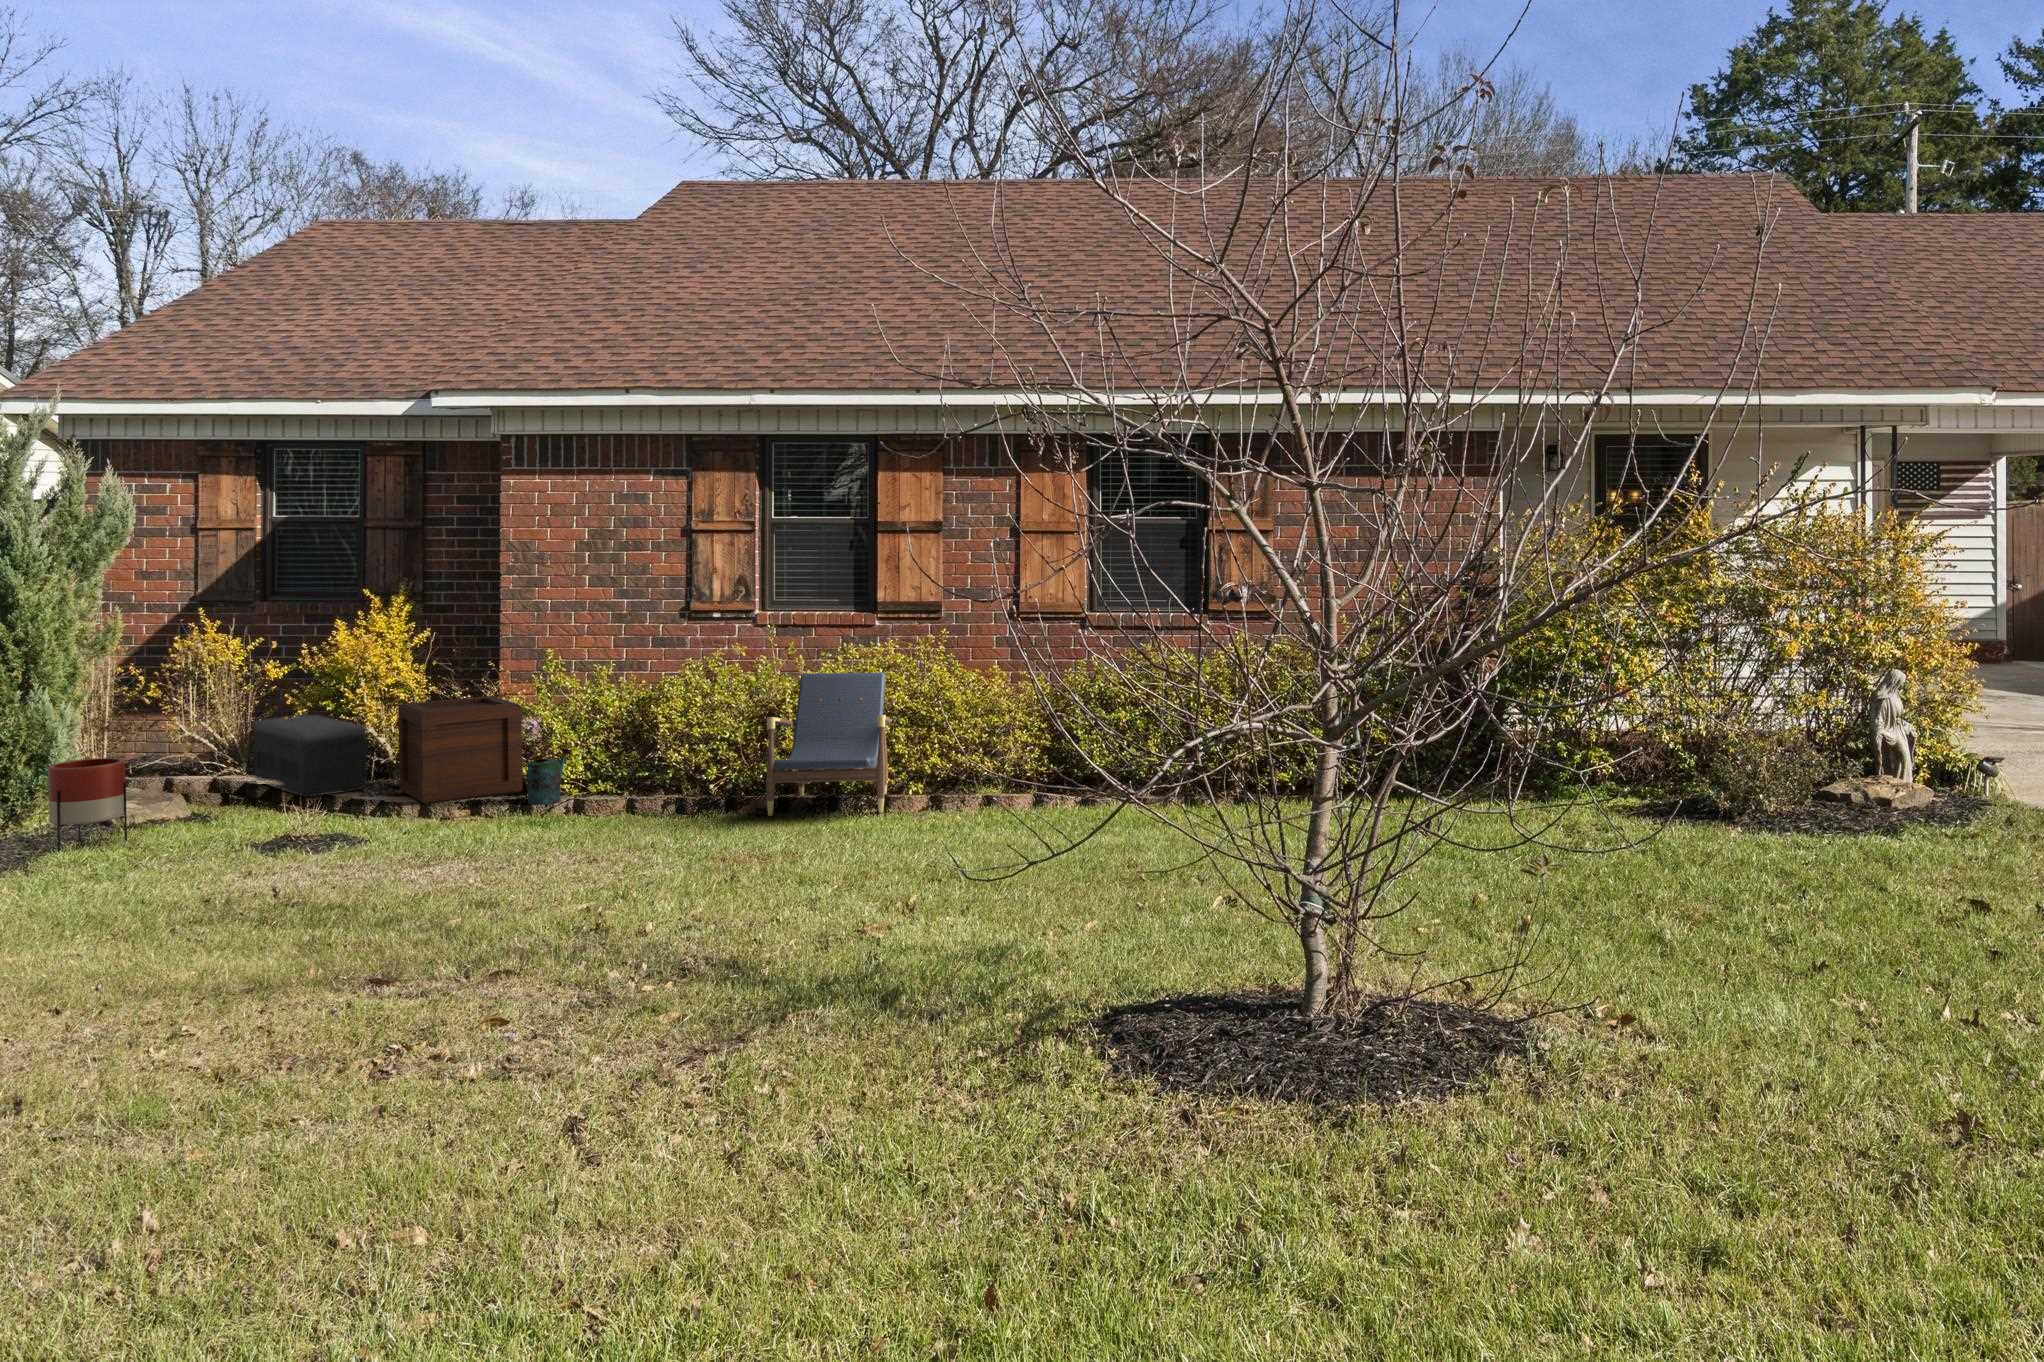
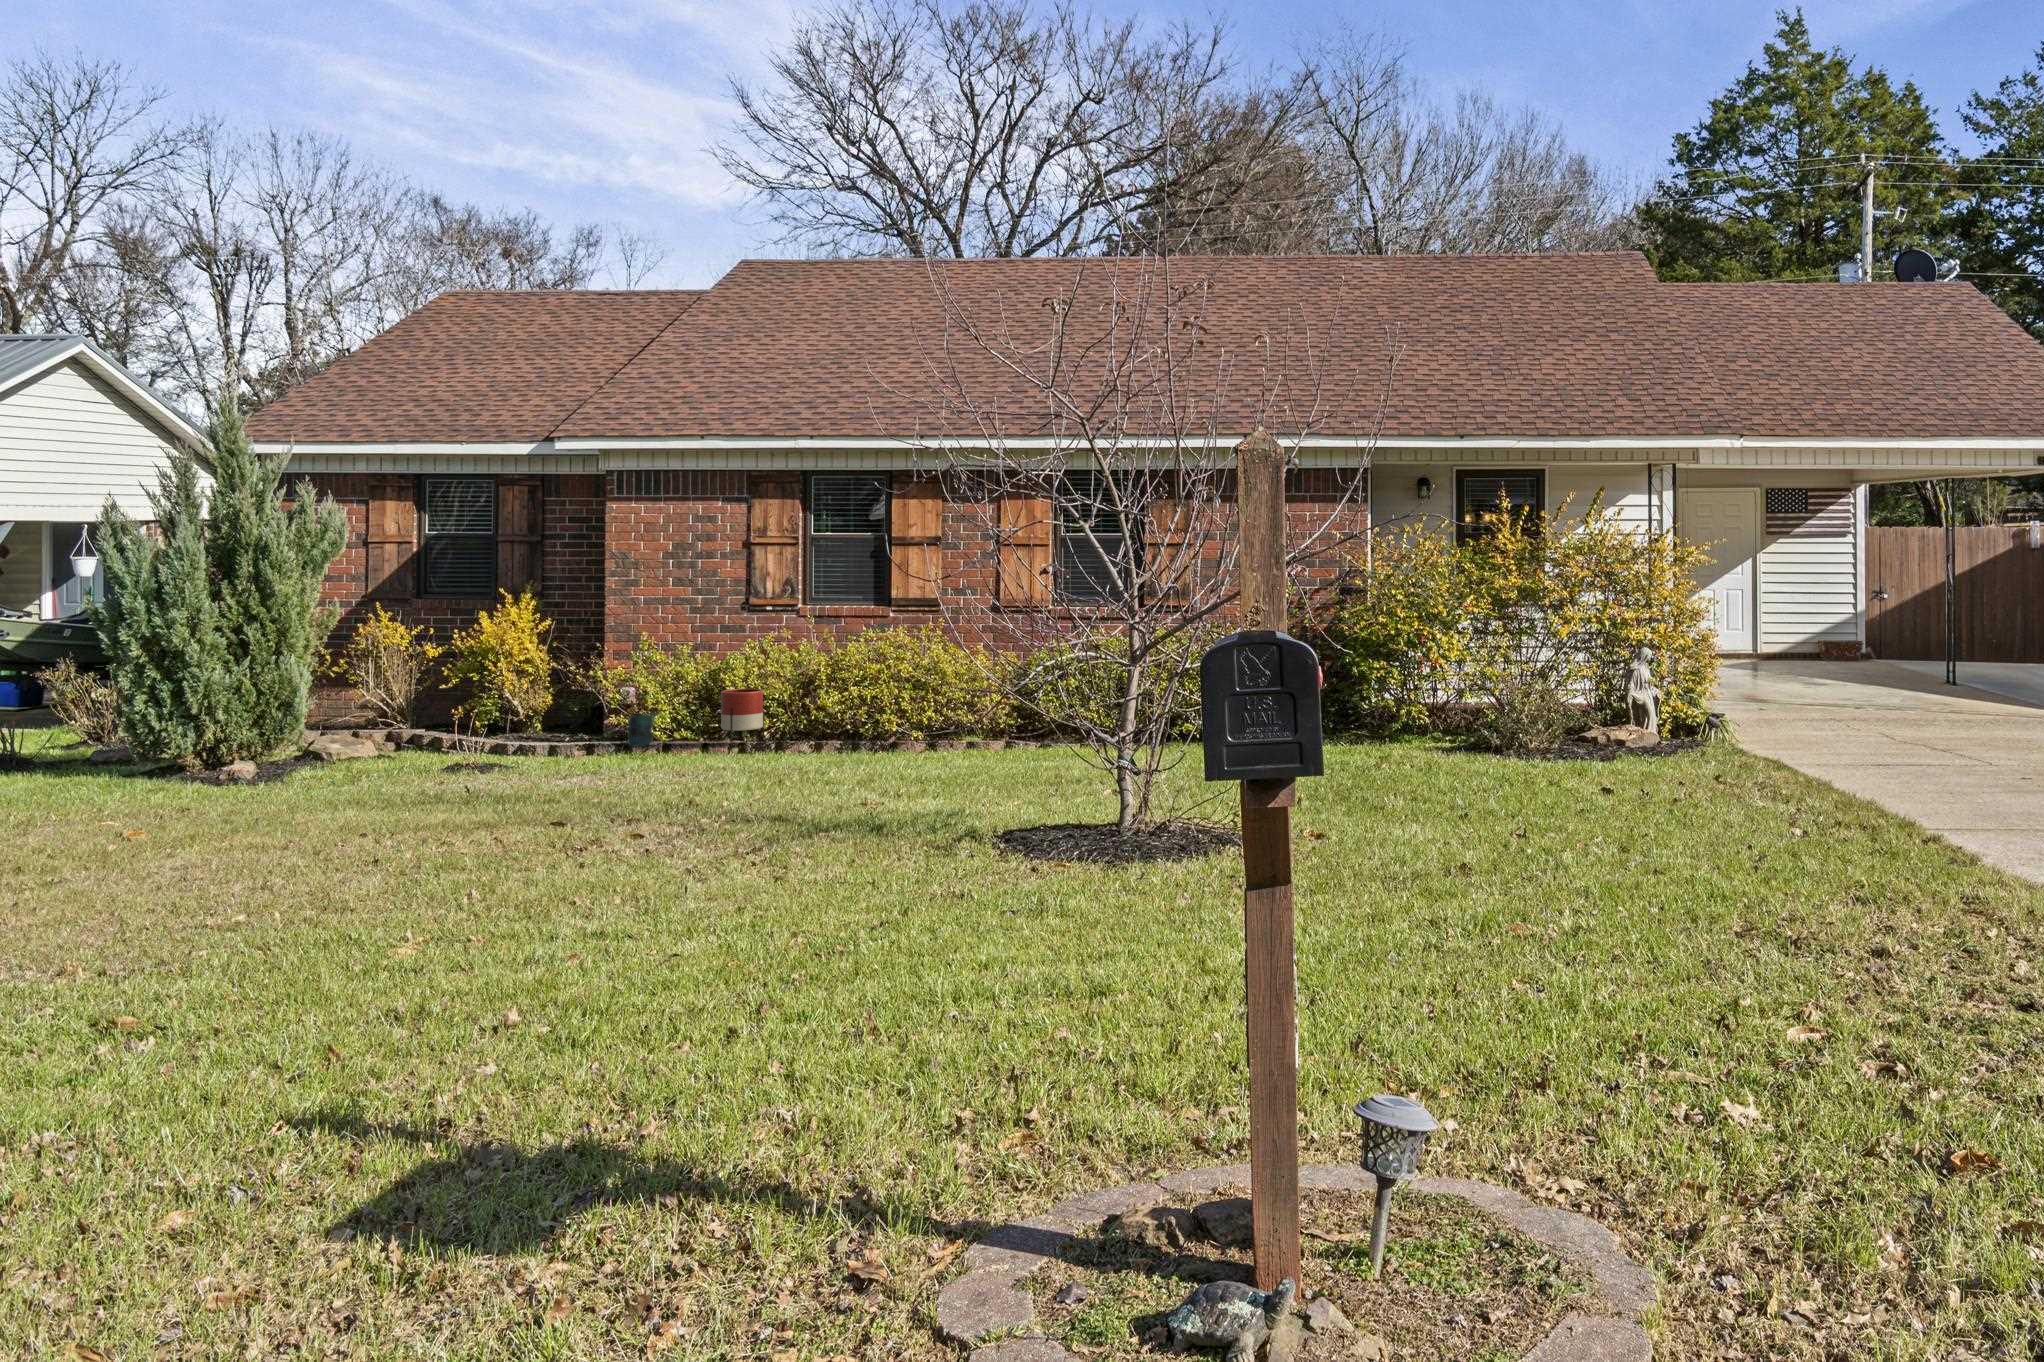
lounge chair: present [766,673,891,816] -> none [805,649,899,753]
wooden crate: present [398,696,522,804] -> none [531,669,622,747]
storage bench: present [253,715,367,797] -> none [420,685,506,744]
planter: present [48,758,127,851] -> present [721,689,764,747]

